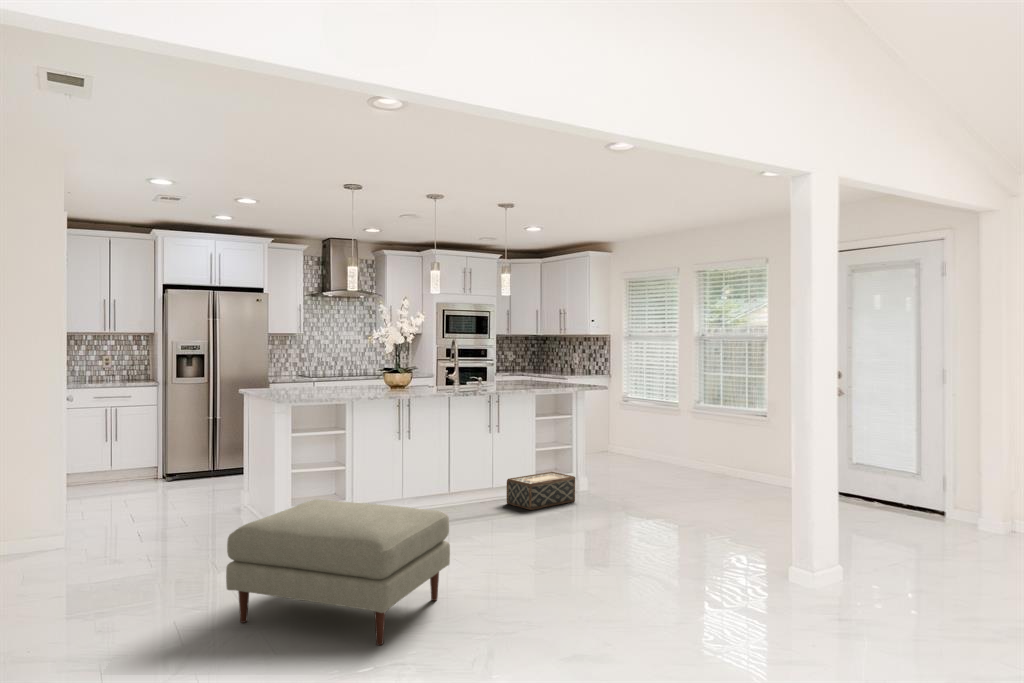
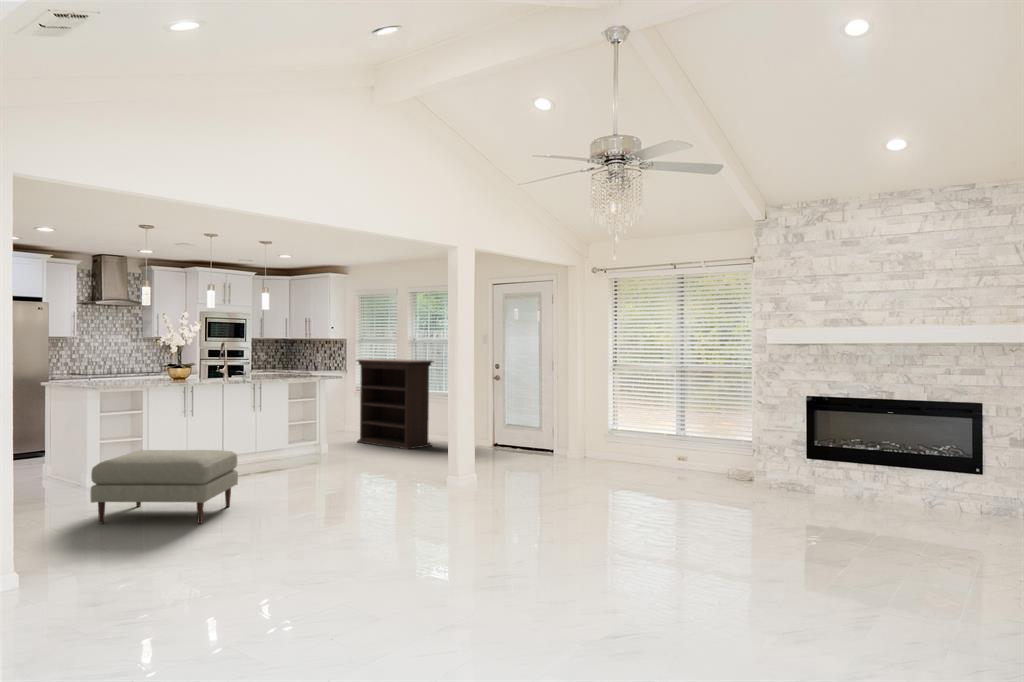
bookshelf: none [623,361,736,490] -> present [356,359,434,449]
woven basket: present [507,472,575,510] -> none [266,440,318,465]

